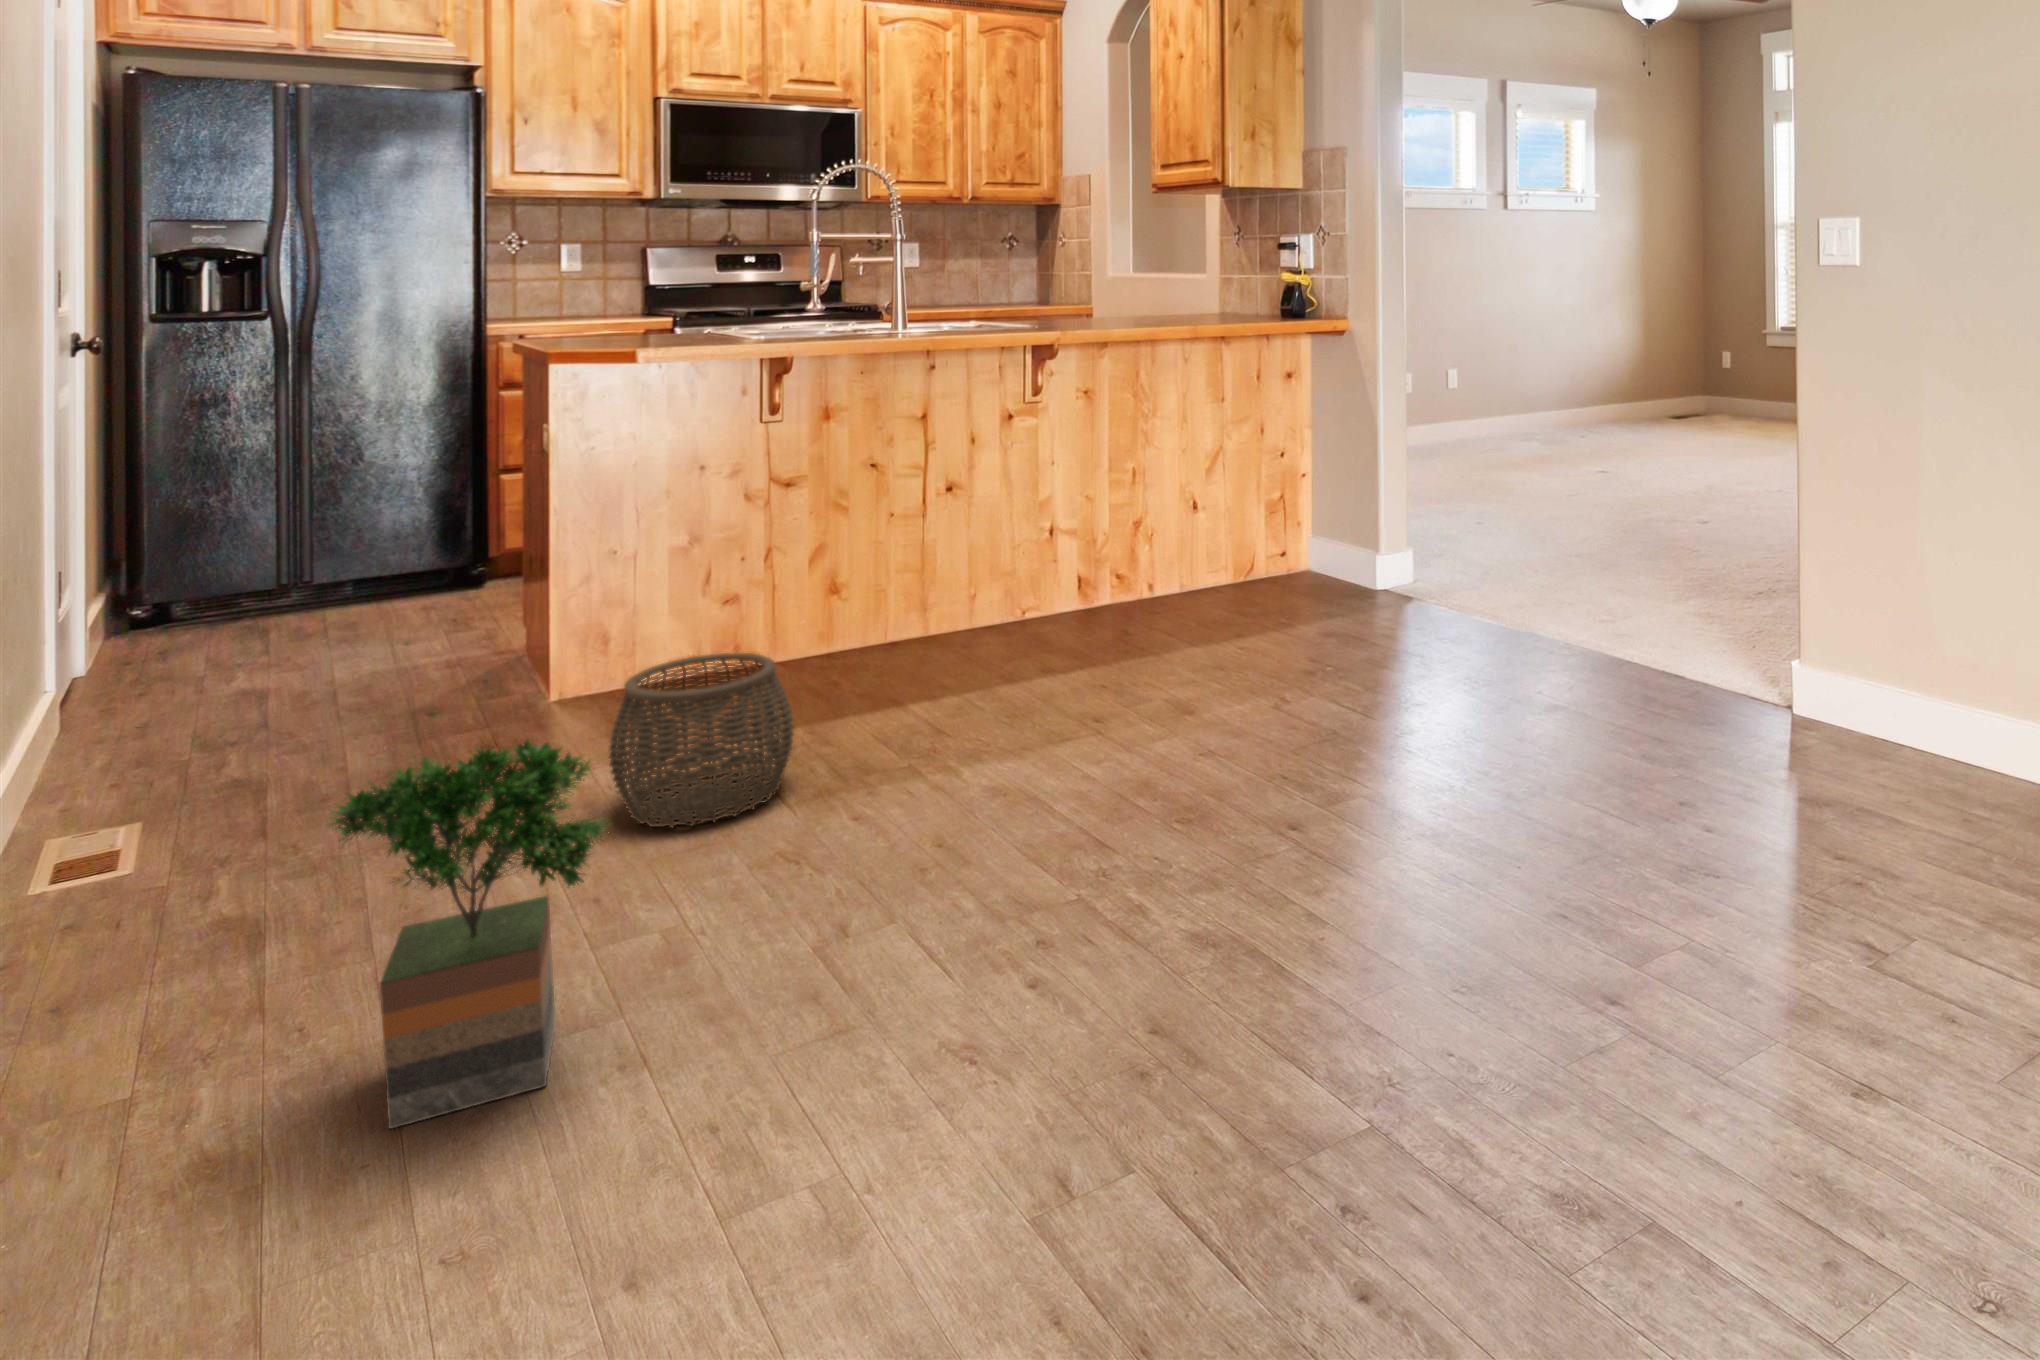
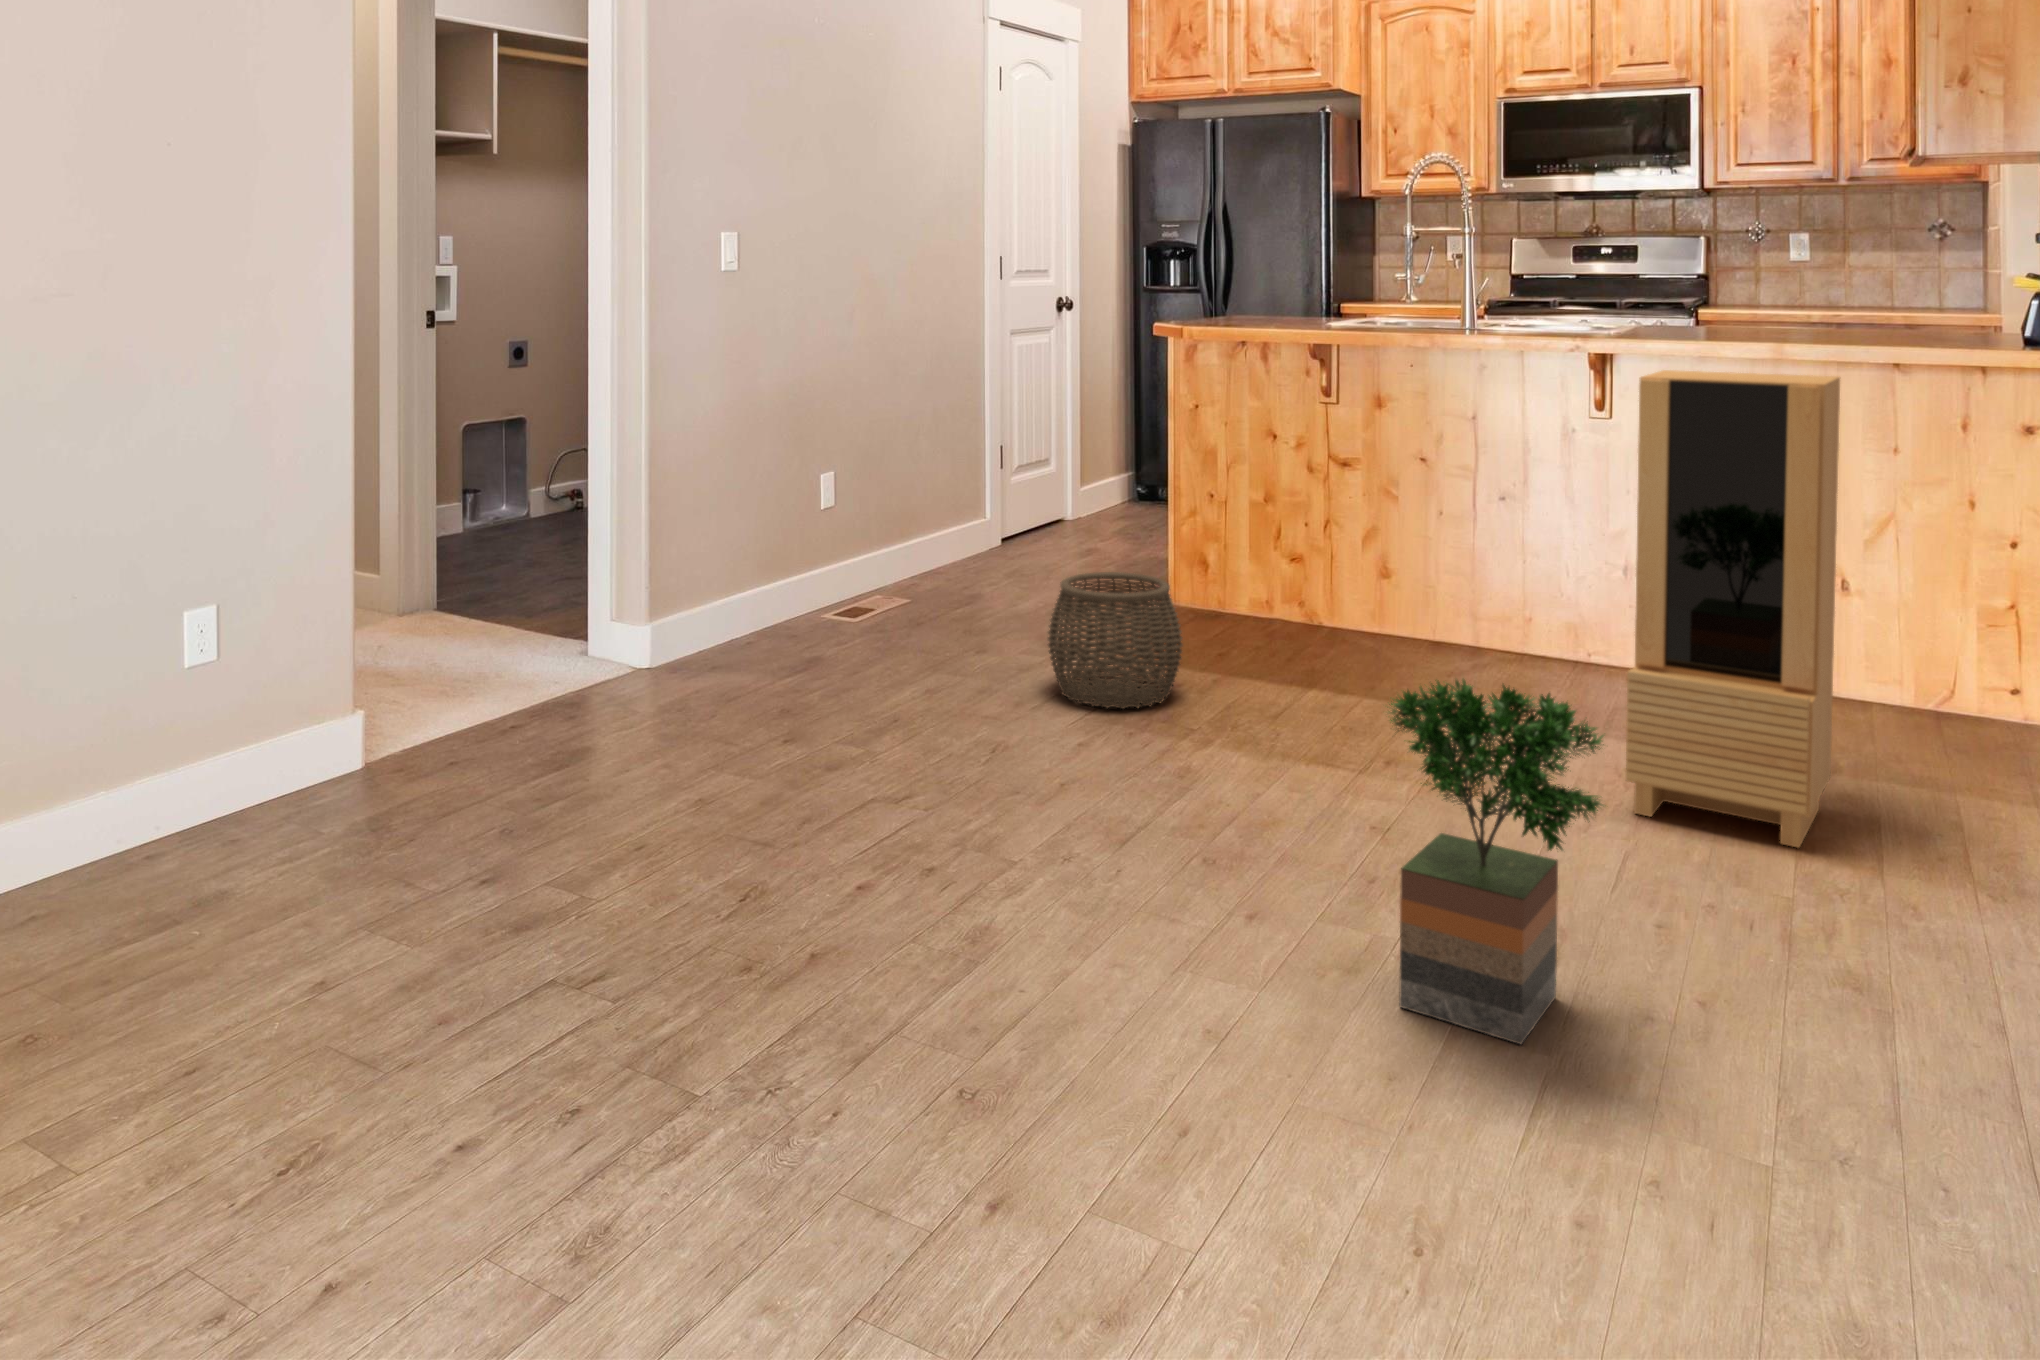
storage cabinet: none [1217,364,1366,708] -> present [1626,370,1840,847]
potted tree: present [327,740,606,1129] -> present [1390,679,1604,1044]

